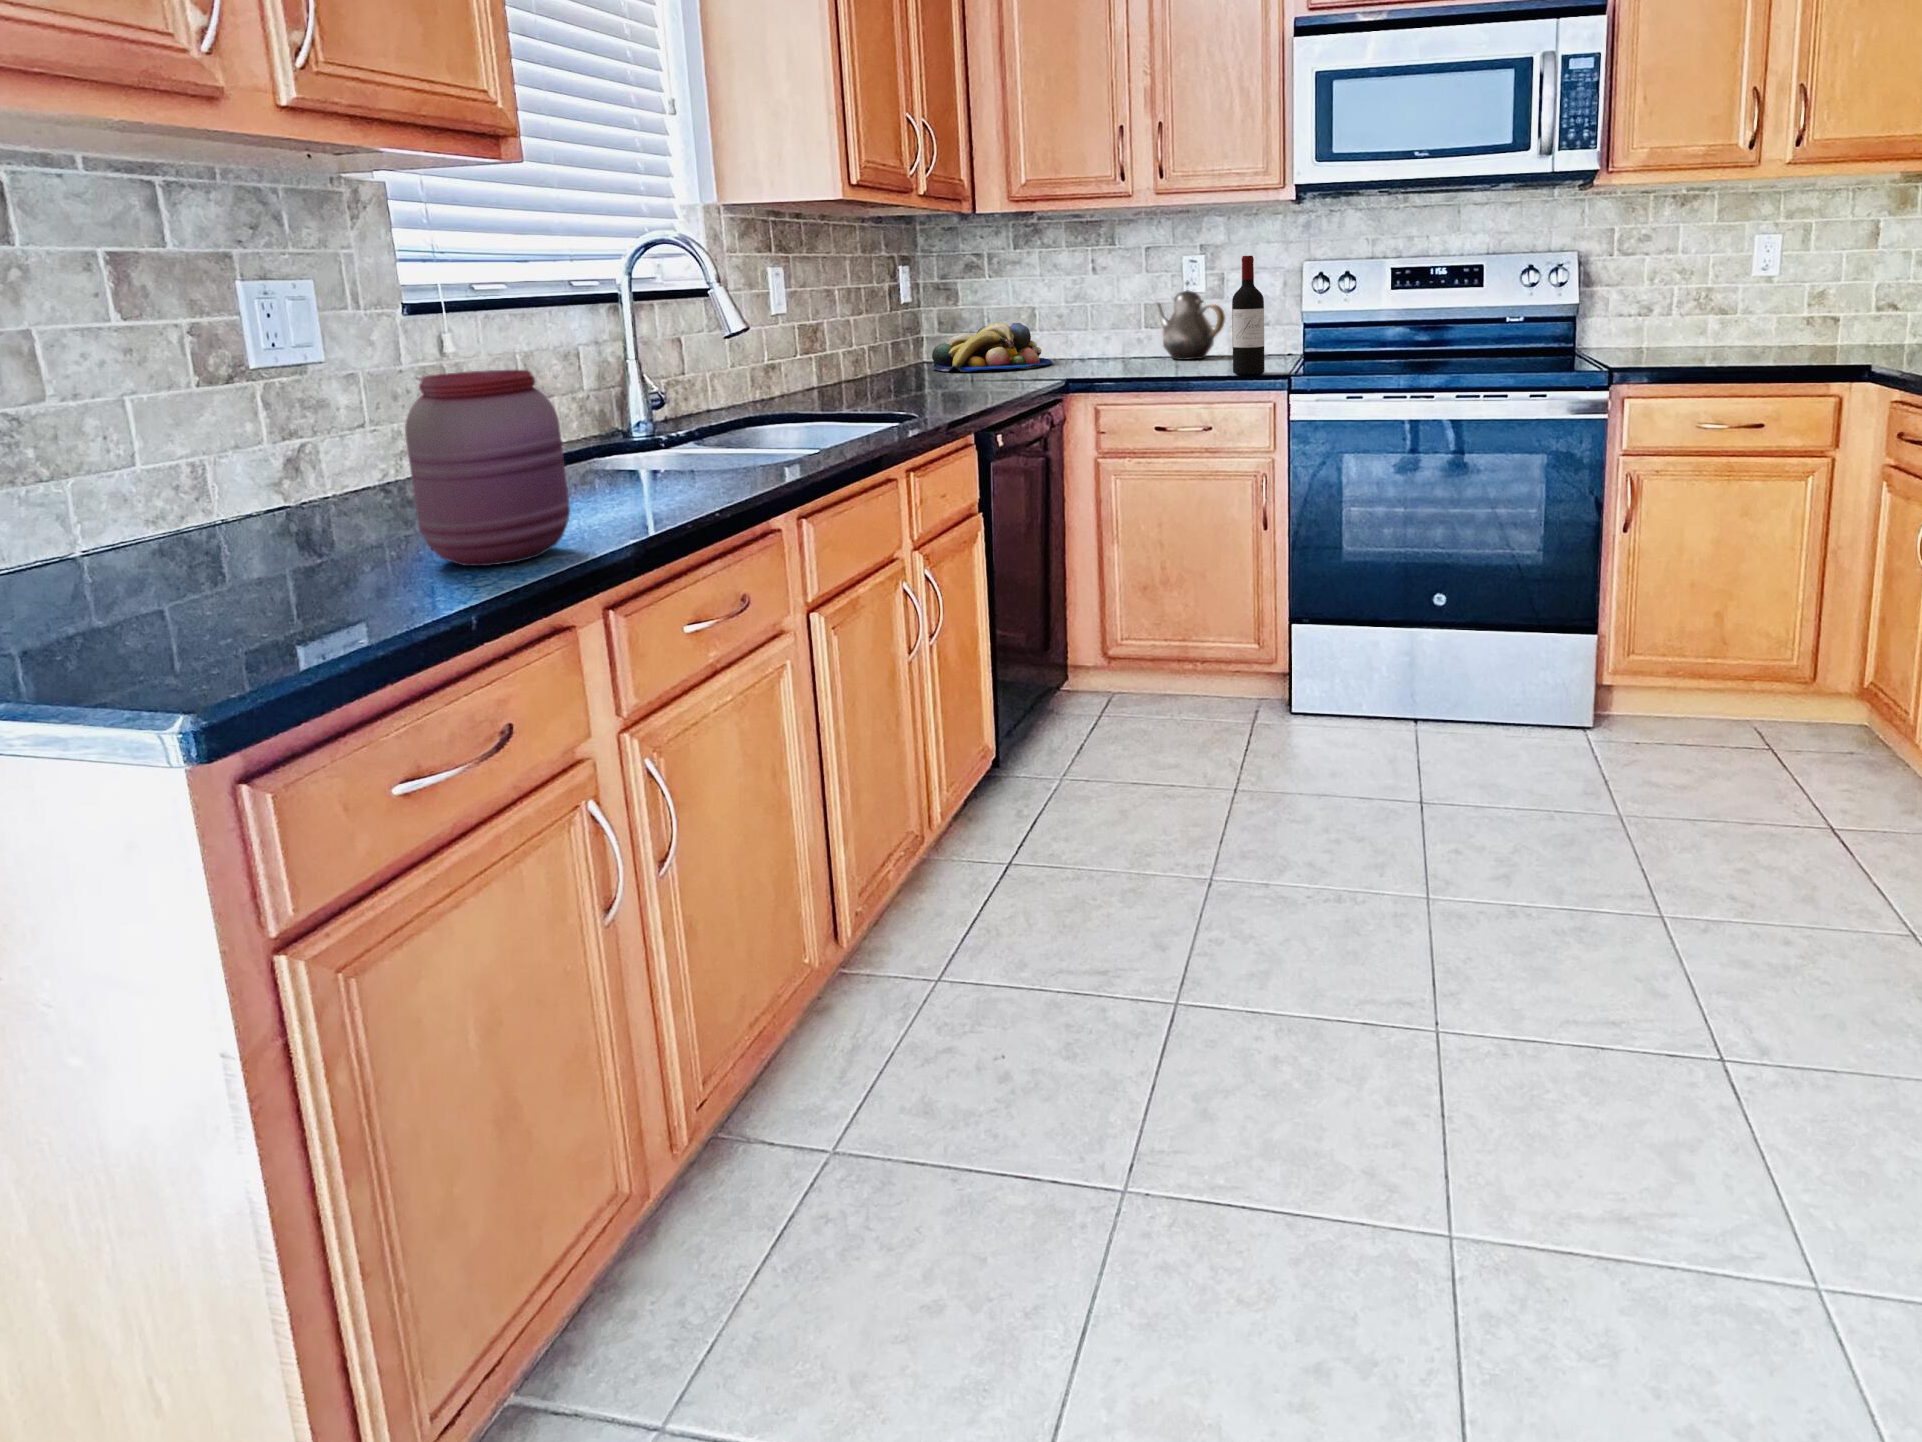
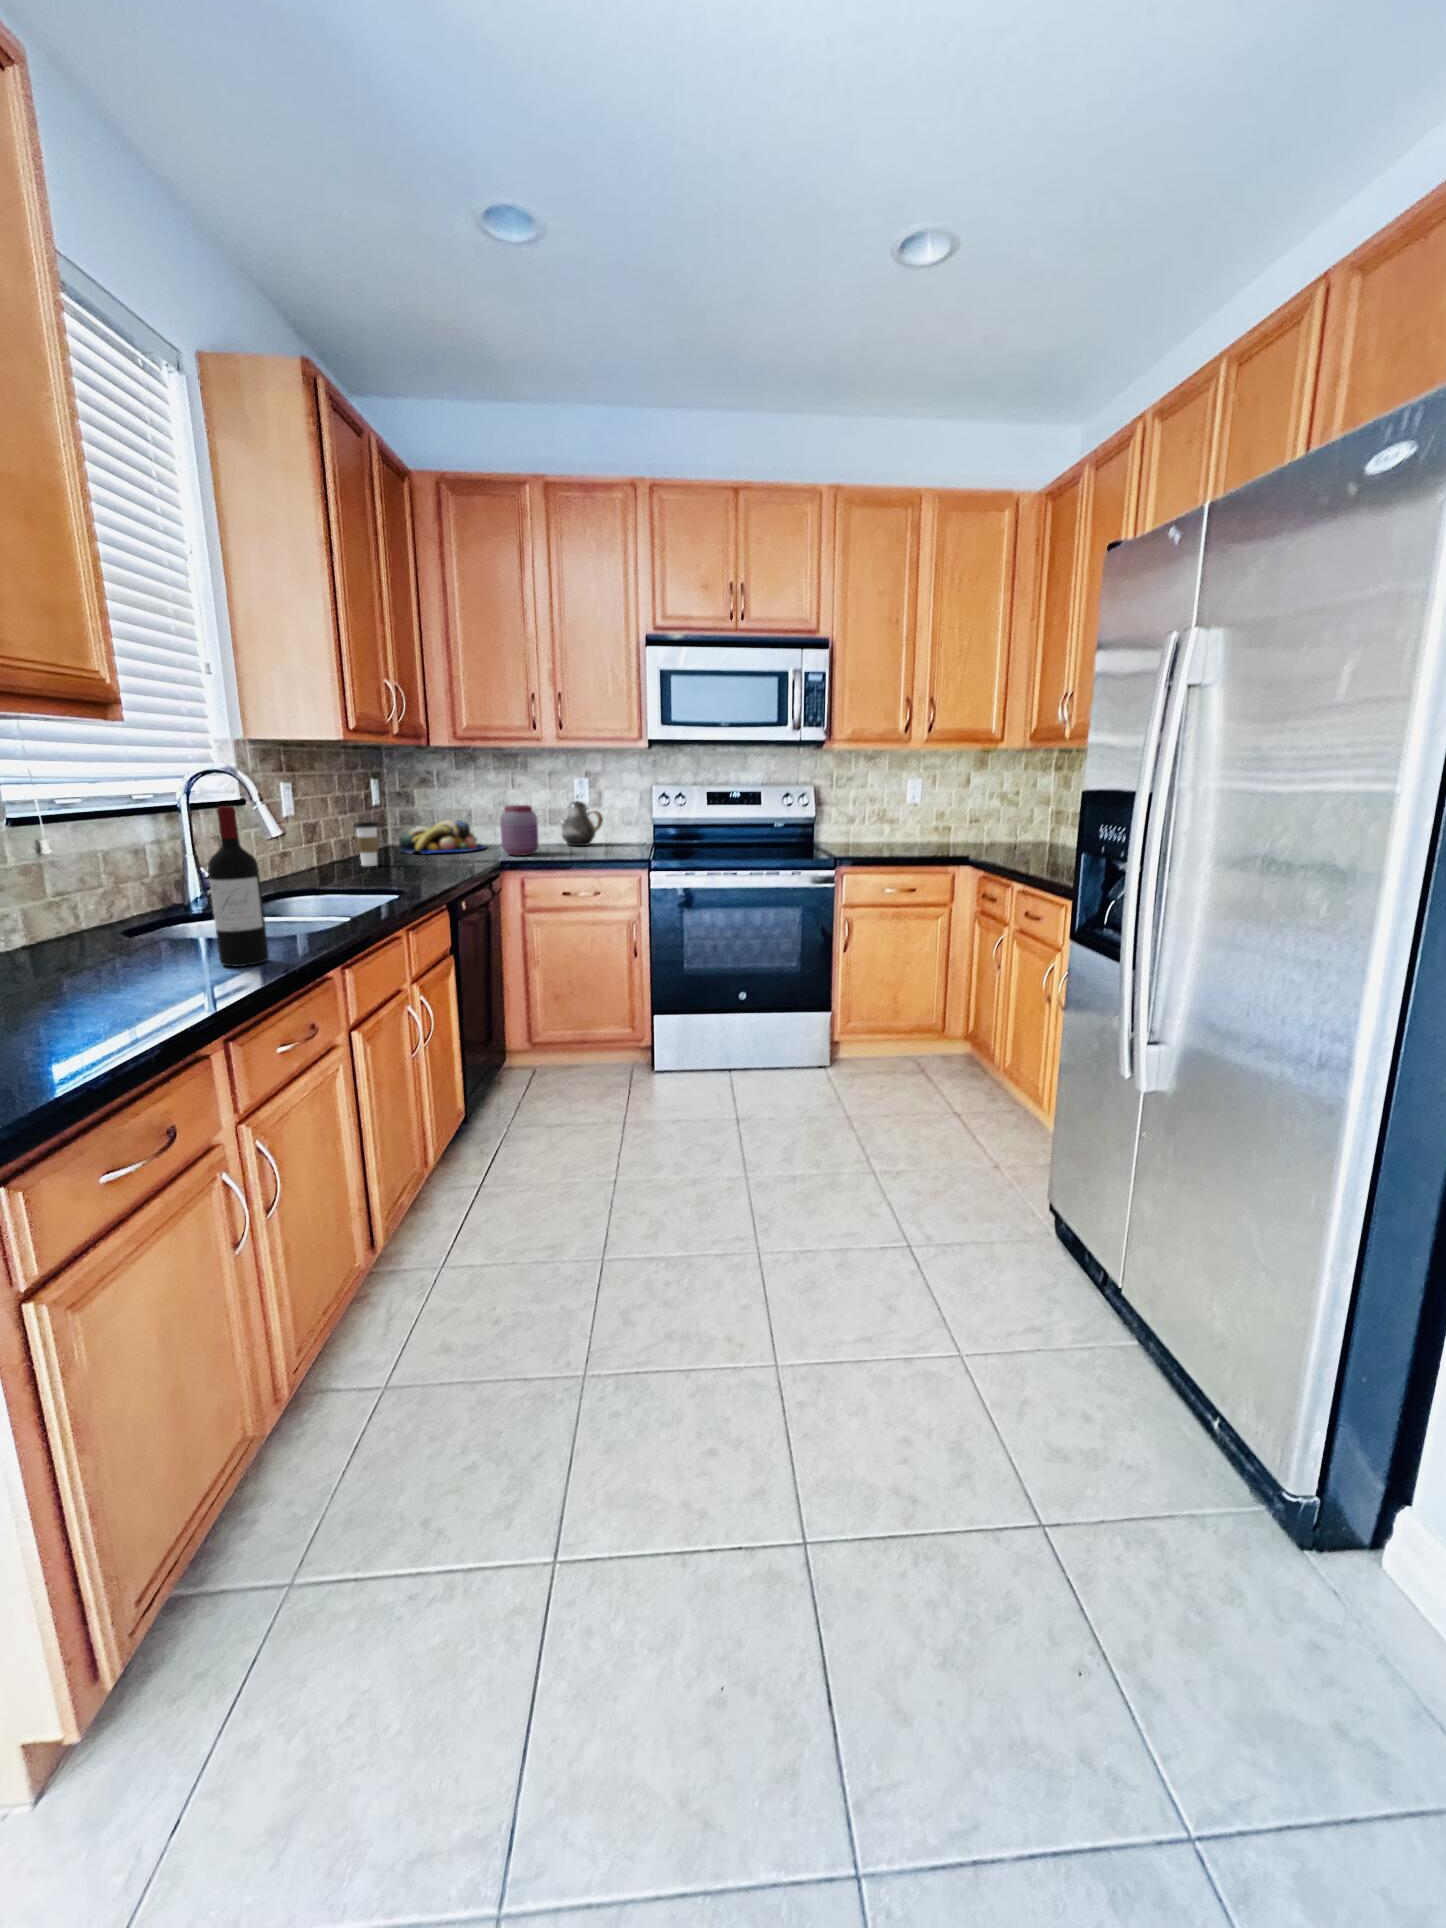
wine bottle: present [1232,256,1264,375] -> present [208,806,269,967]
coffee cup: none [866,324,898,387] -> present [355,822,378,866]
jar: present [405,370,570,566] -> present [500,805,538,856]

